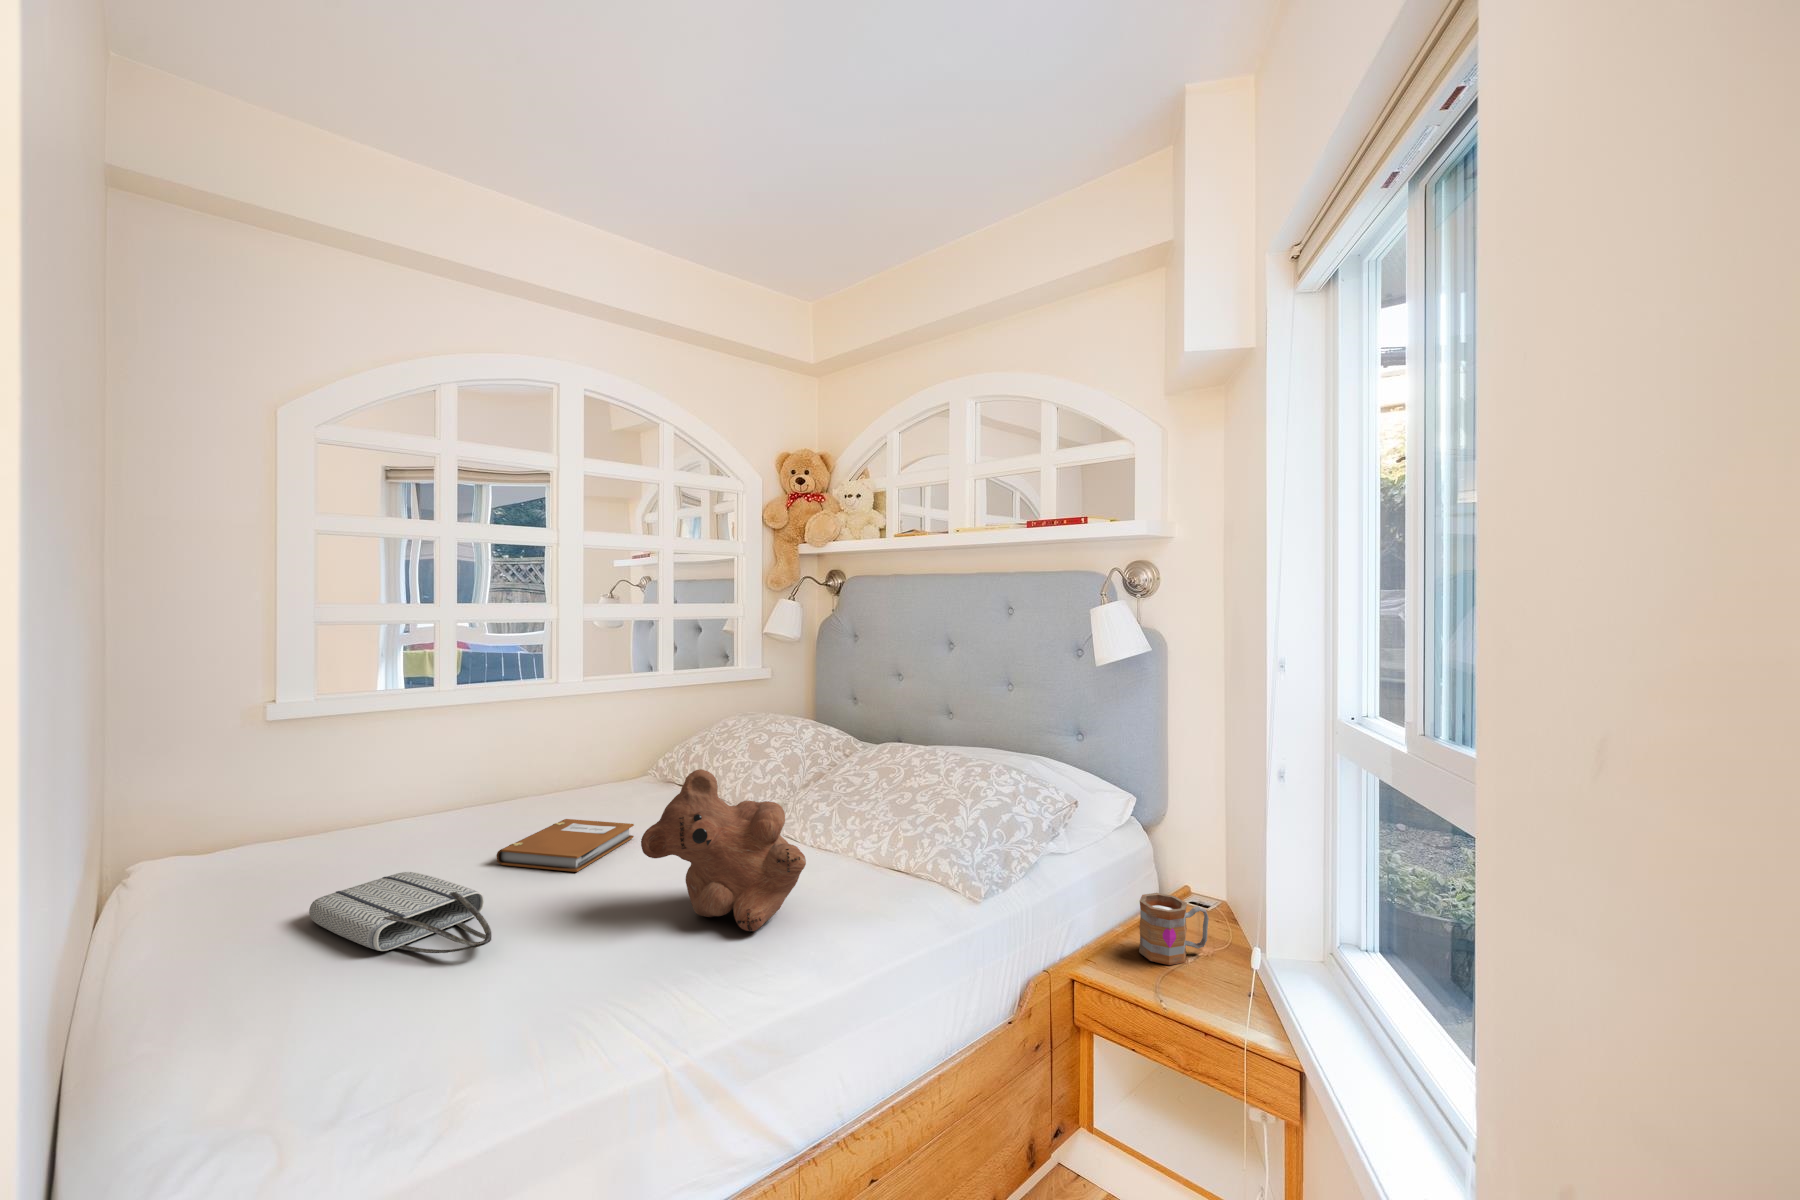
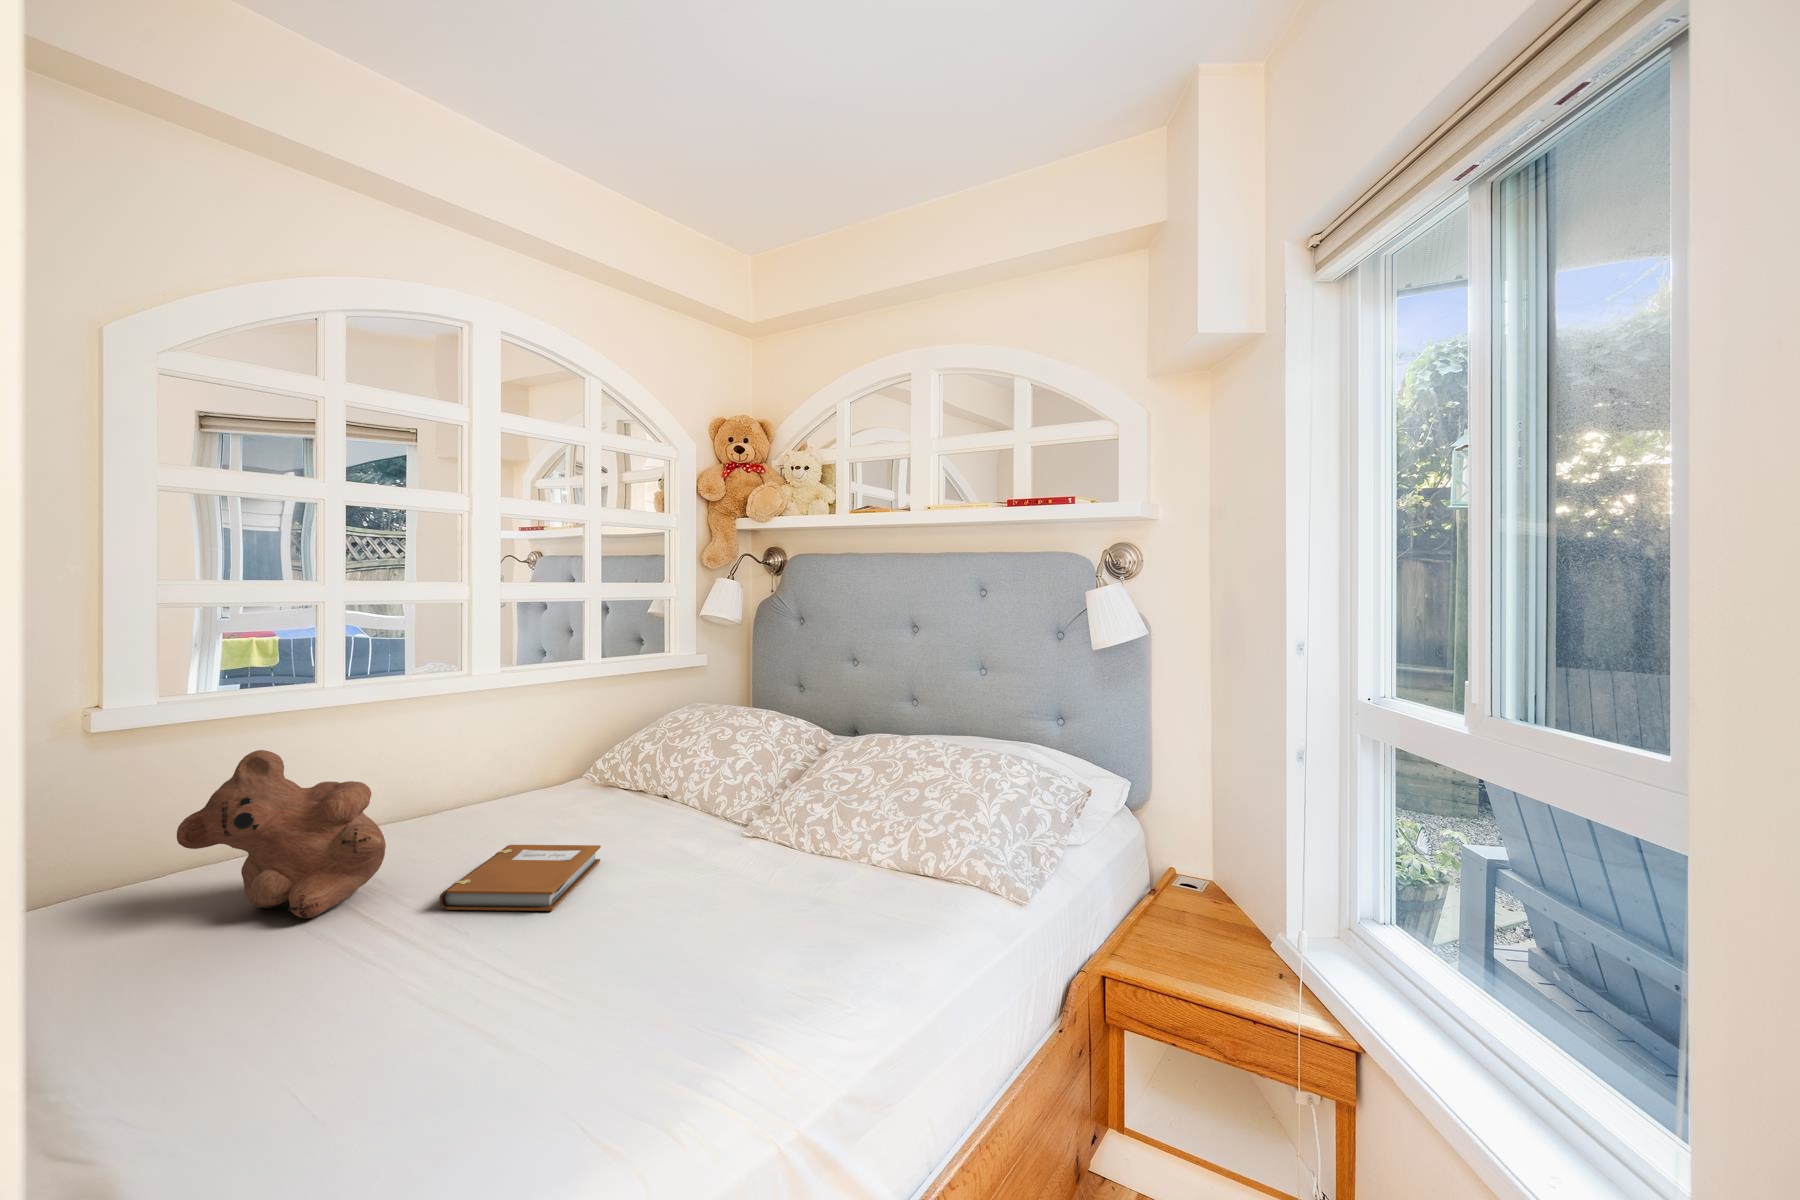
teddy bear: present [641,769,806,932] -> present [177,750,386,918]
tote bag: present [309,872,491,953] -> none [203,932,495,1046]
mug: present [1139,893,1209,965] -> none [1158,879,1225,951]

